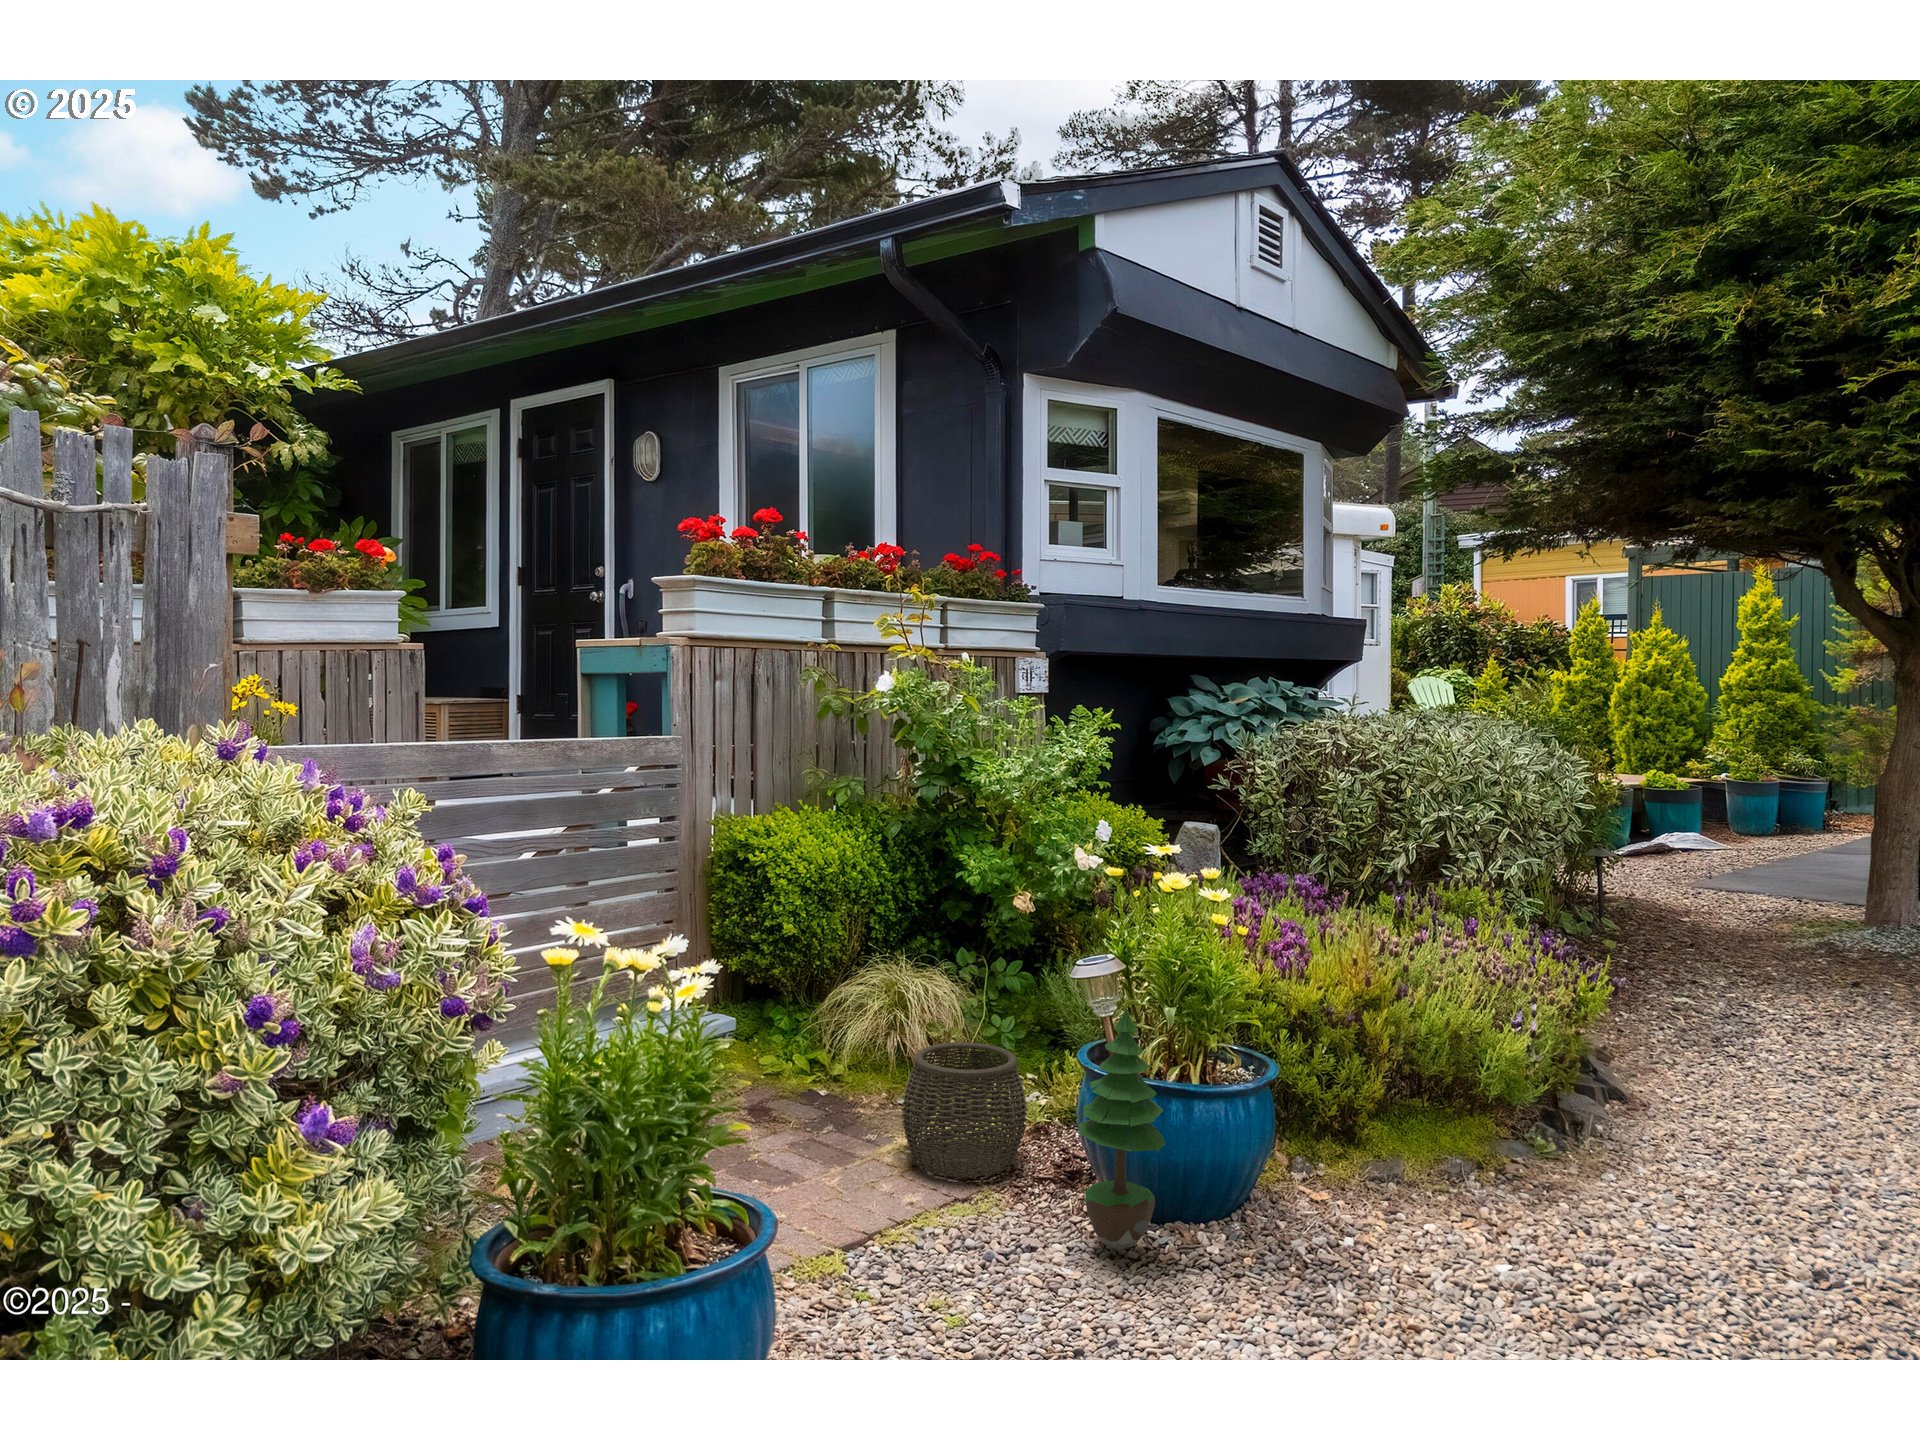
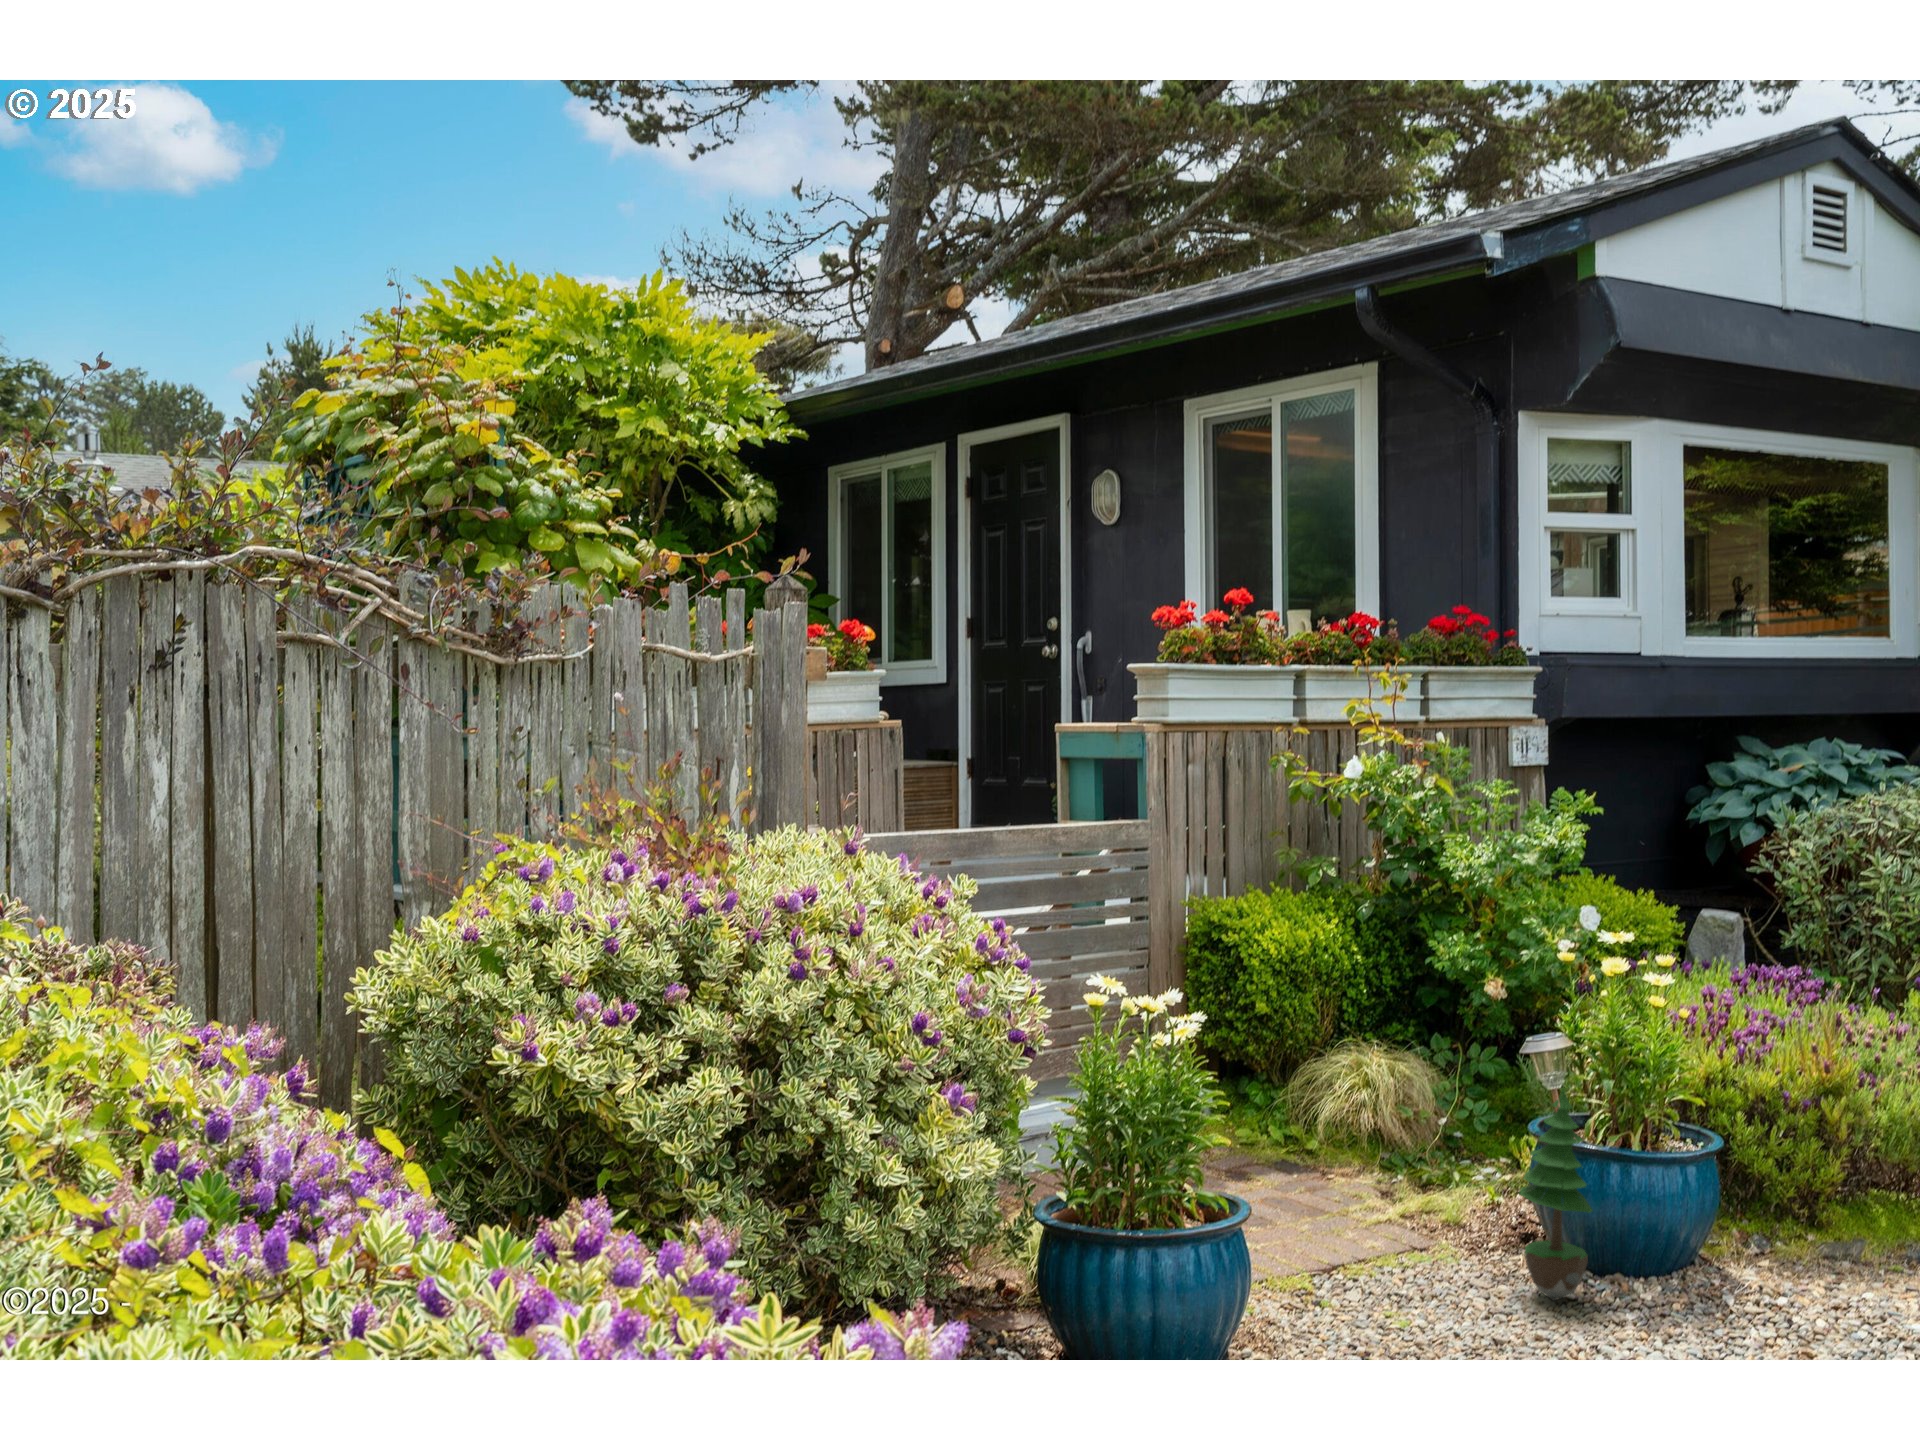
woven basket: present [902,1042,1027,1179] -> none [1365,1118,1481,1238]

